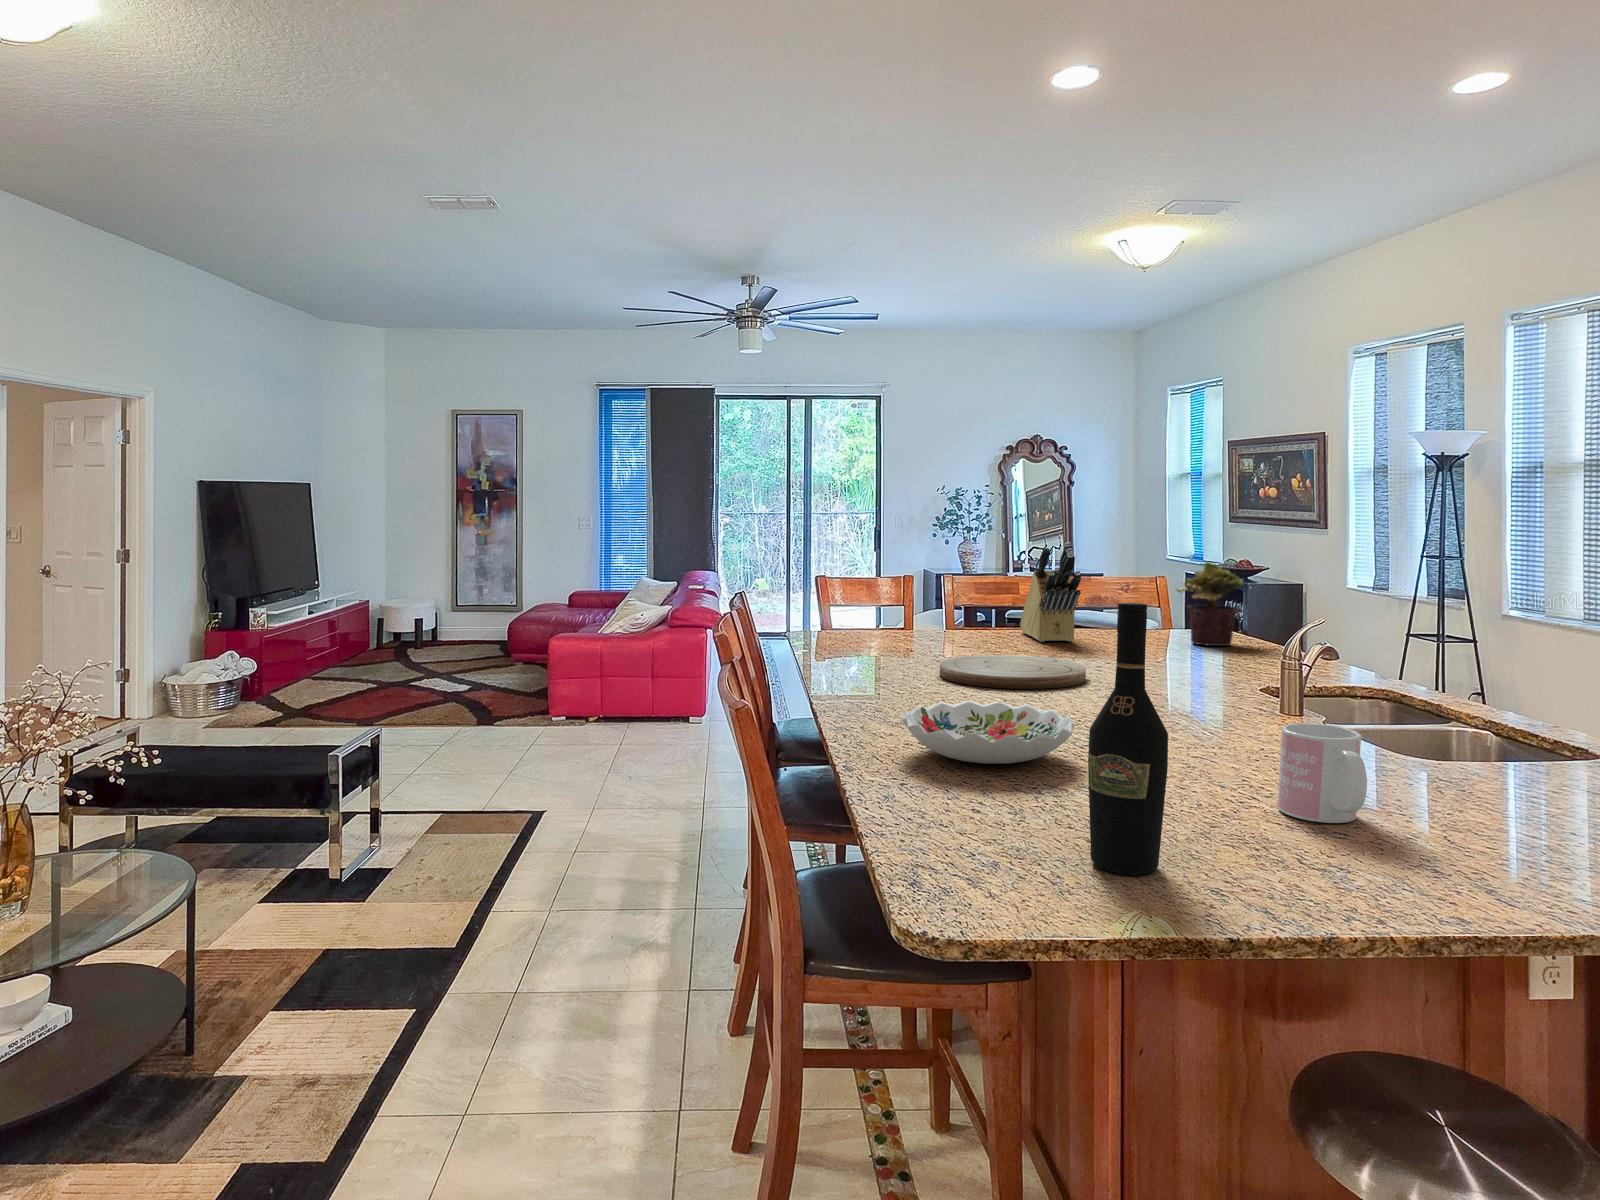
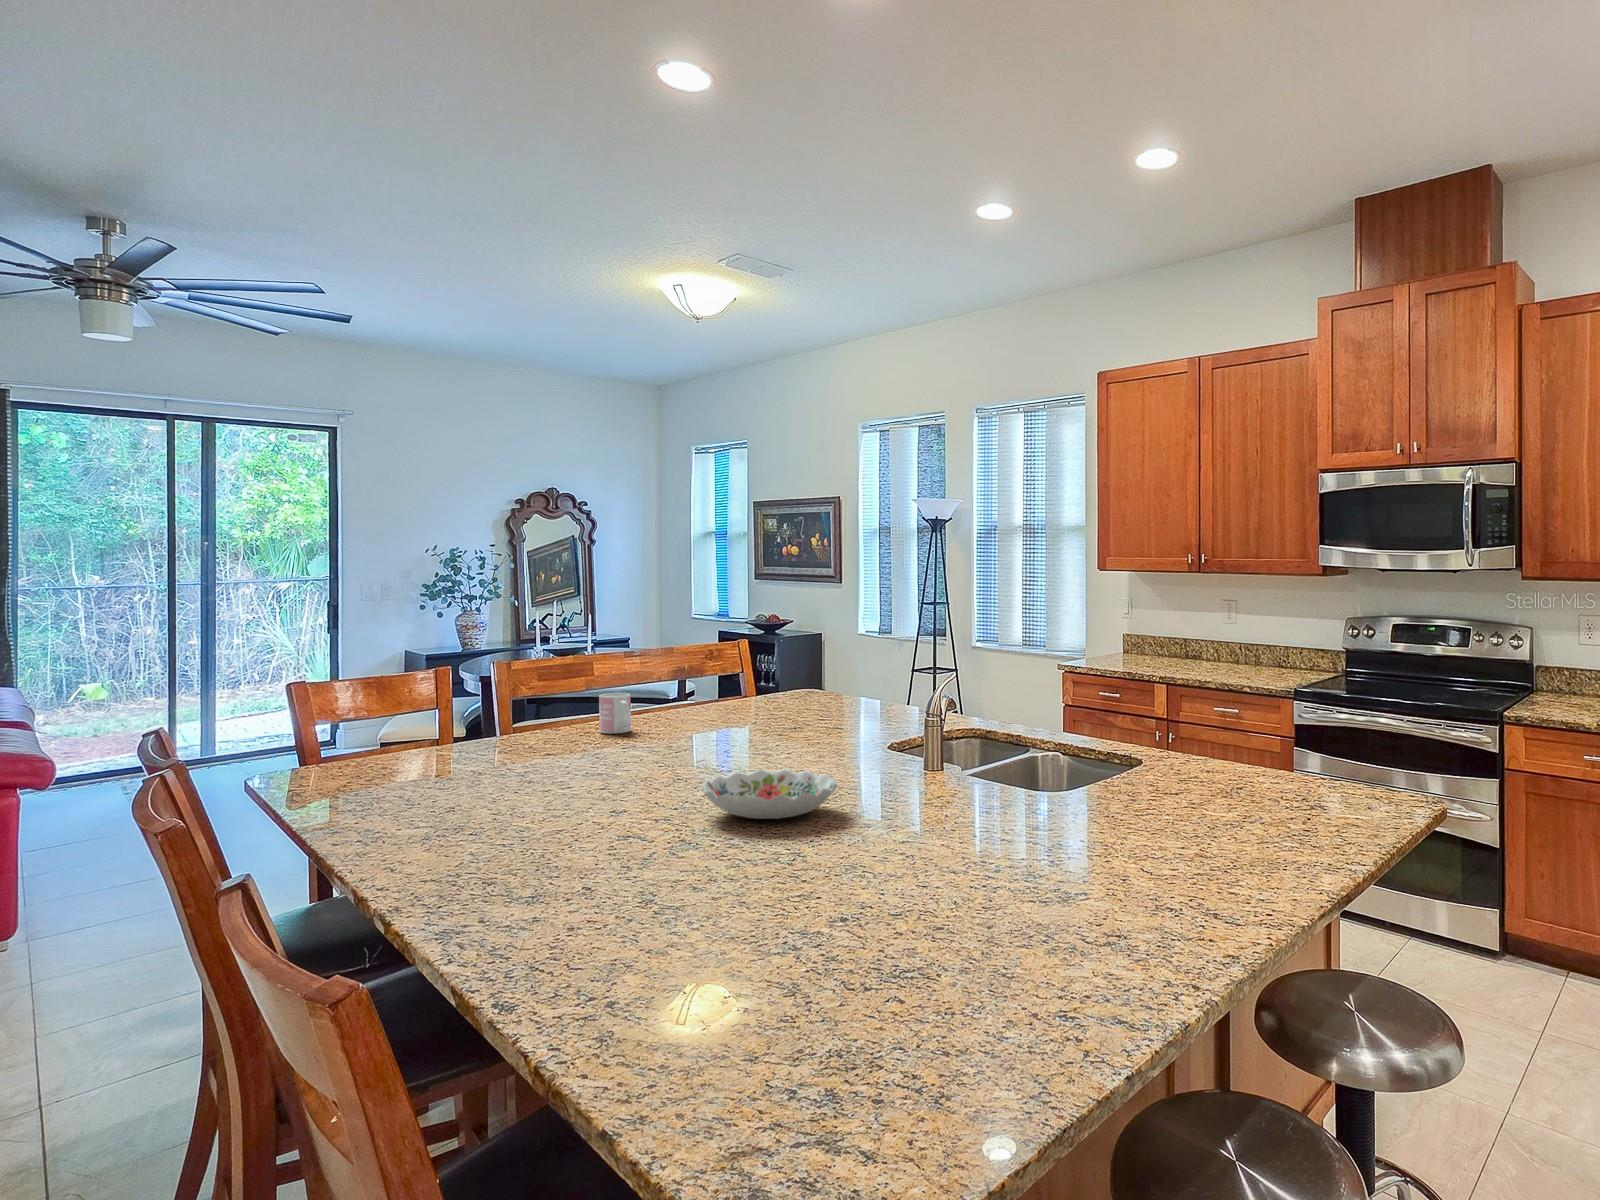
knife block: present [1020,542,1081,642] -> none [656,621,723,715]
potted plant: present [1176,562,1244,646] -> none [794,632,850,705]
wine bottle: present [1088,603,1168,875] -> none [914,688,964,870]
cutting board: present [940,655,1086,689] -> none [639,729,768,760]
mug: present [1278,723,1367,823] -> present [599,693,631,733]

